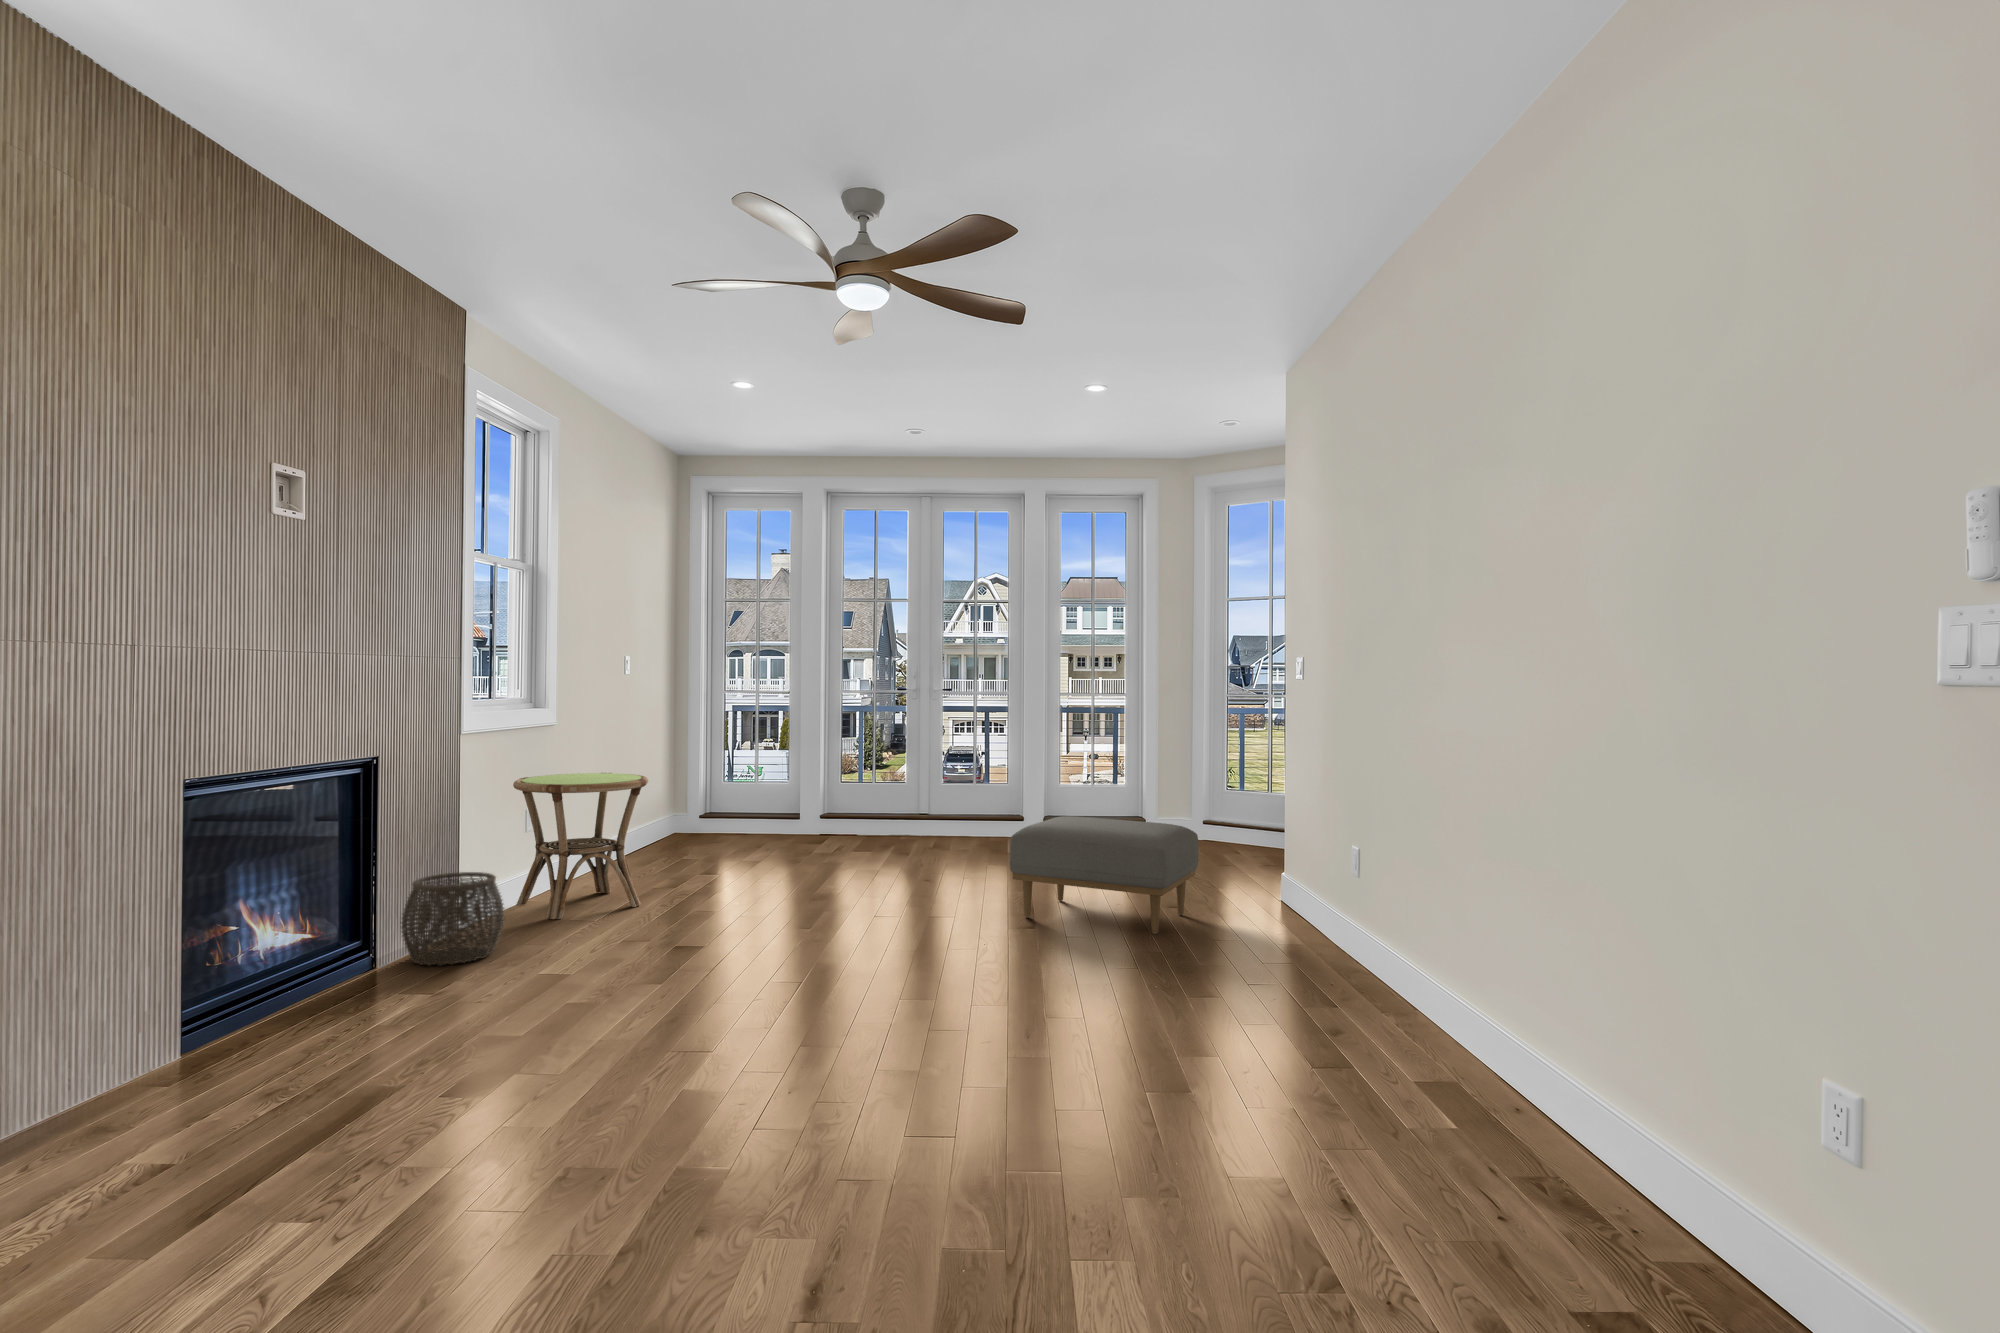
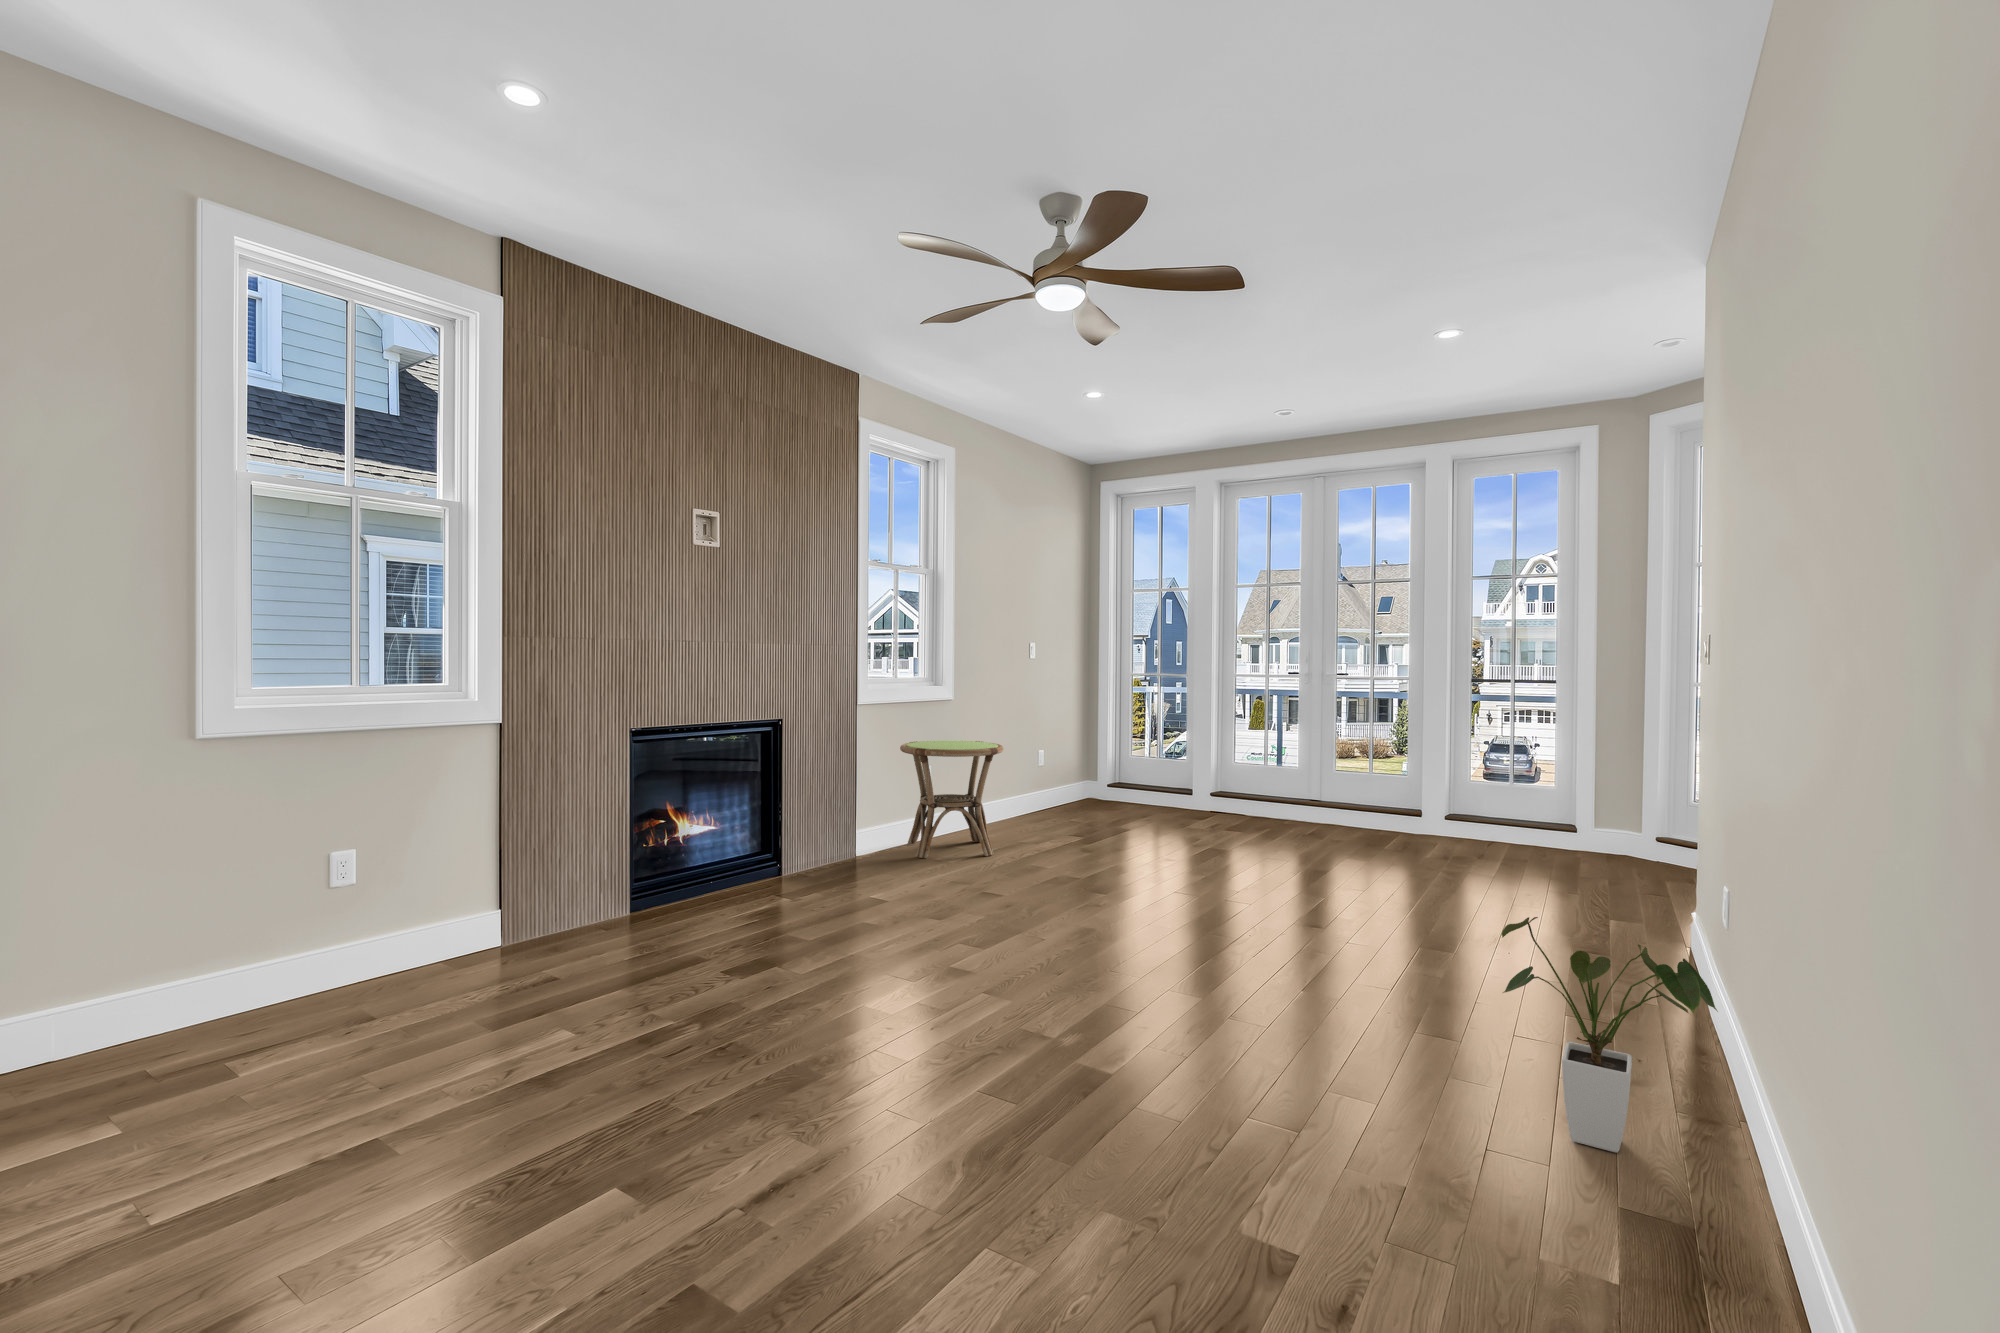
ottoman: present [1009,816,1199,934] -> none [1302,813,1534,952]
woven basket: present [401,872,504,966] -> none [793,812,865,882]
house plant: none [1314,883,1488,1061] -> present [1502,917,1718,1152]

